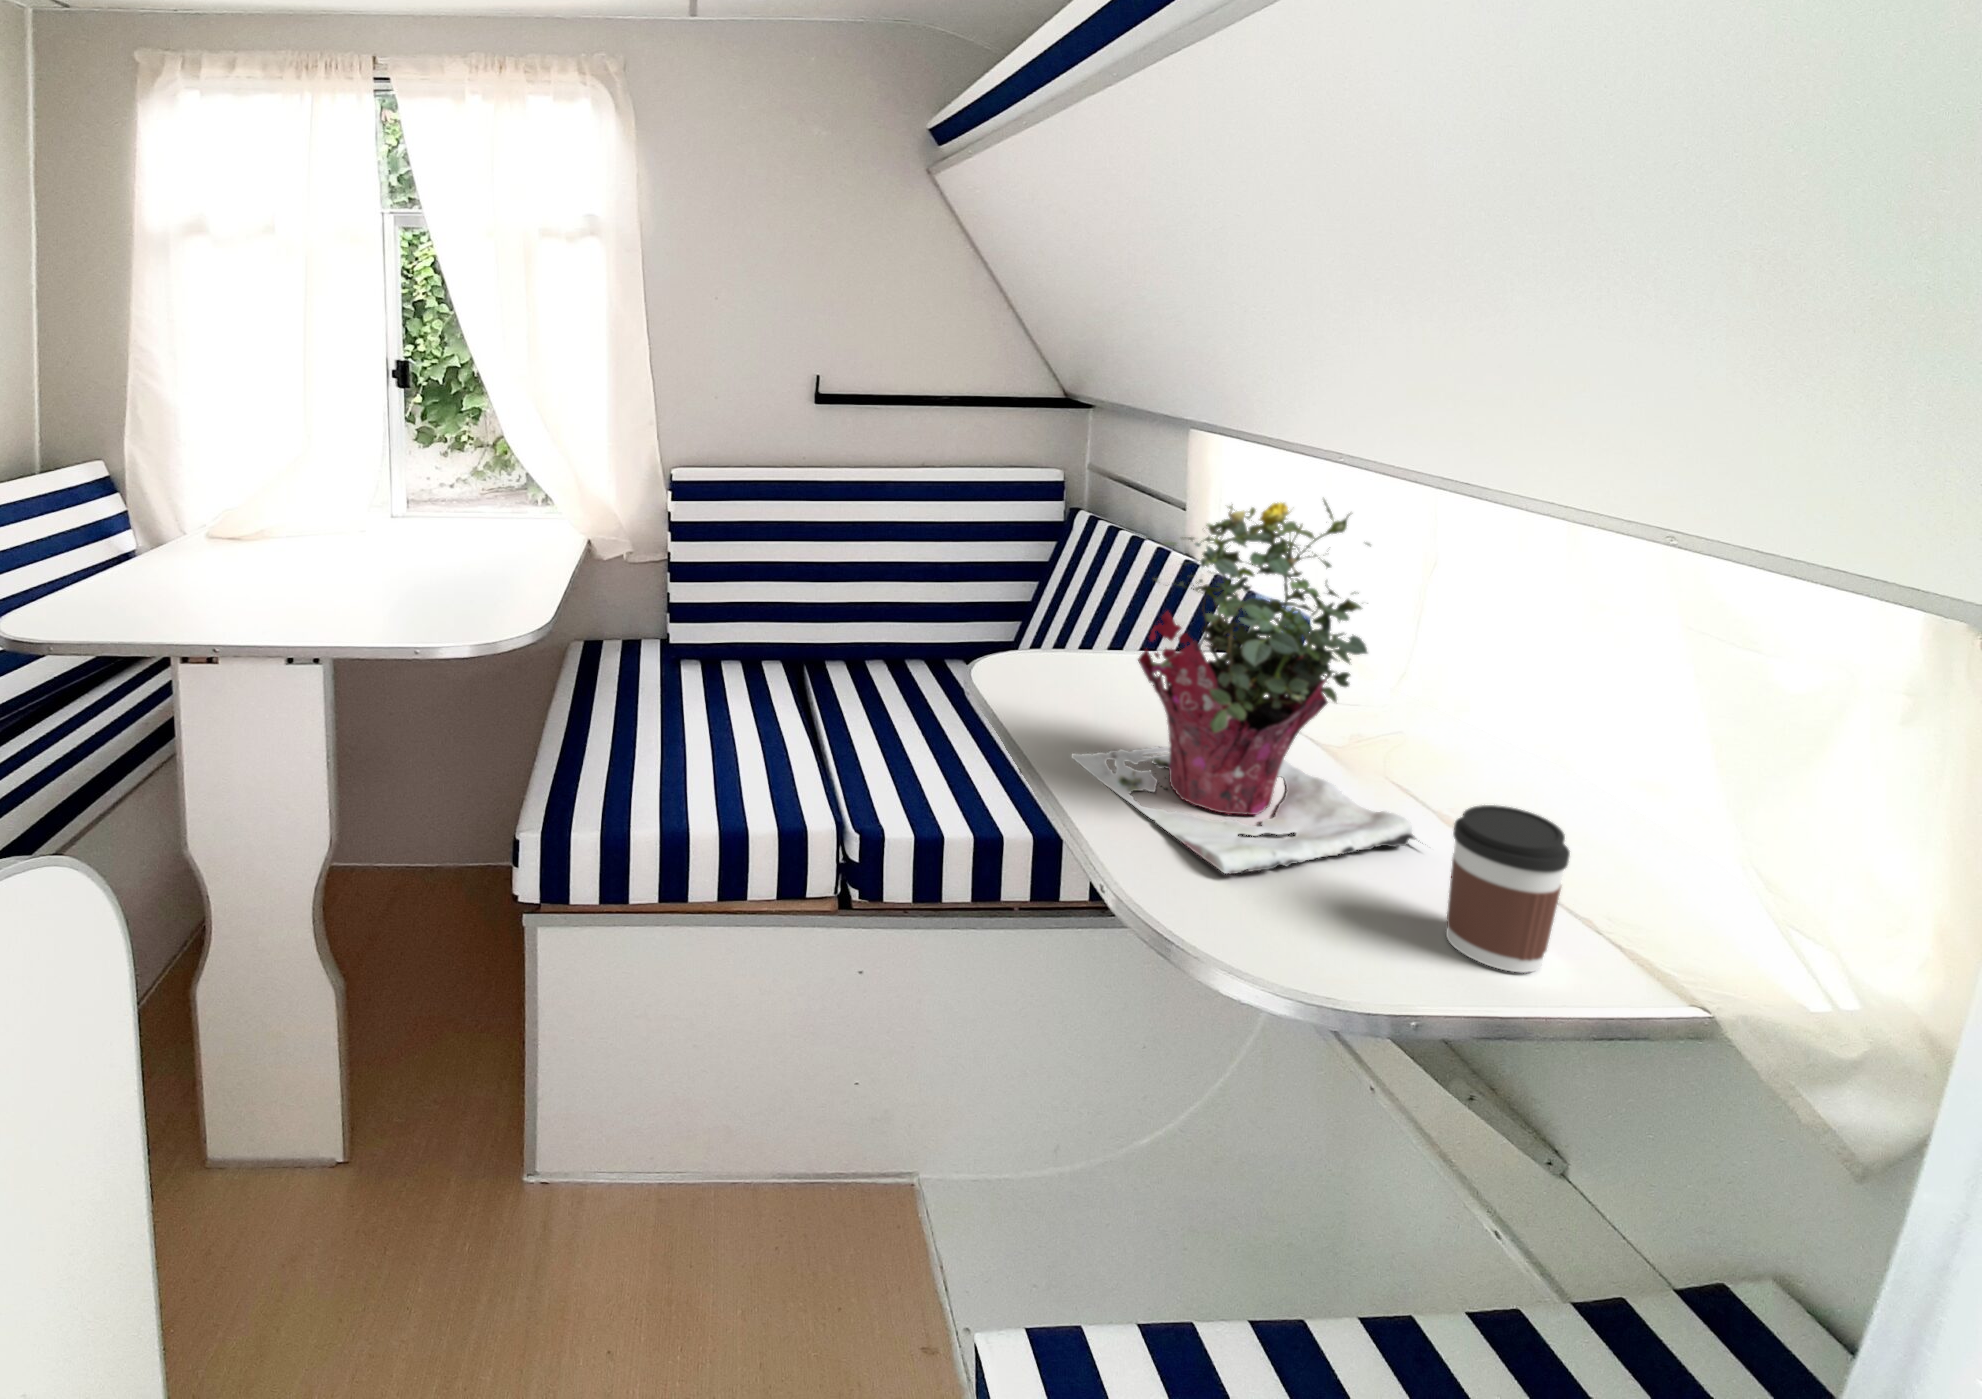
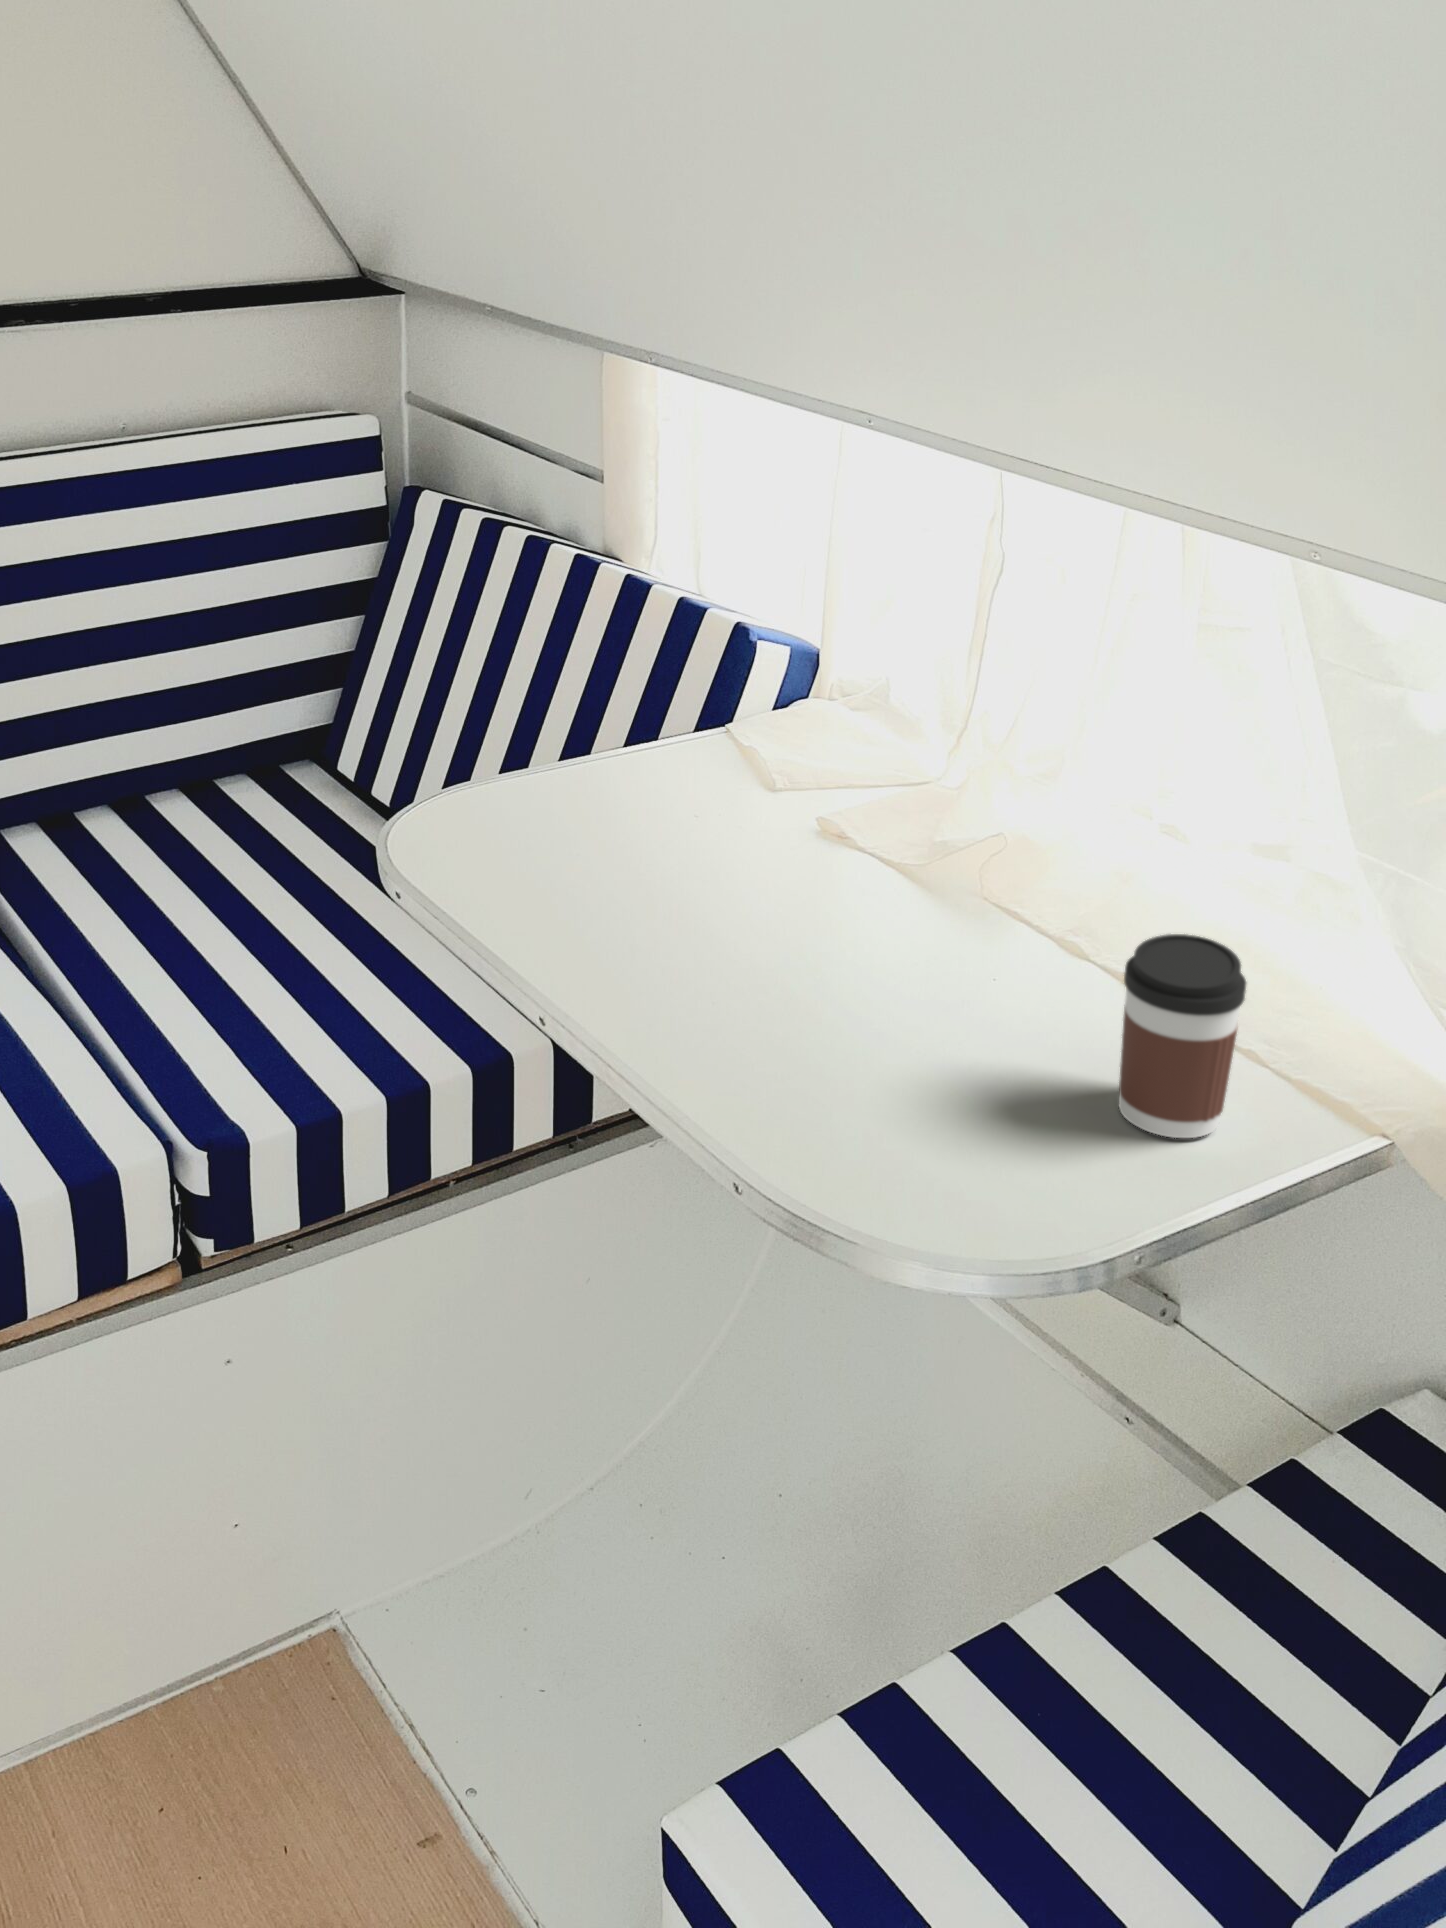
potted plant: present [1072,499,1423,874] -> none [595,538,1071,1103]

